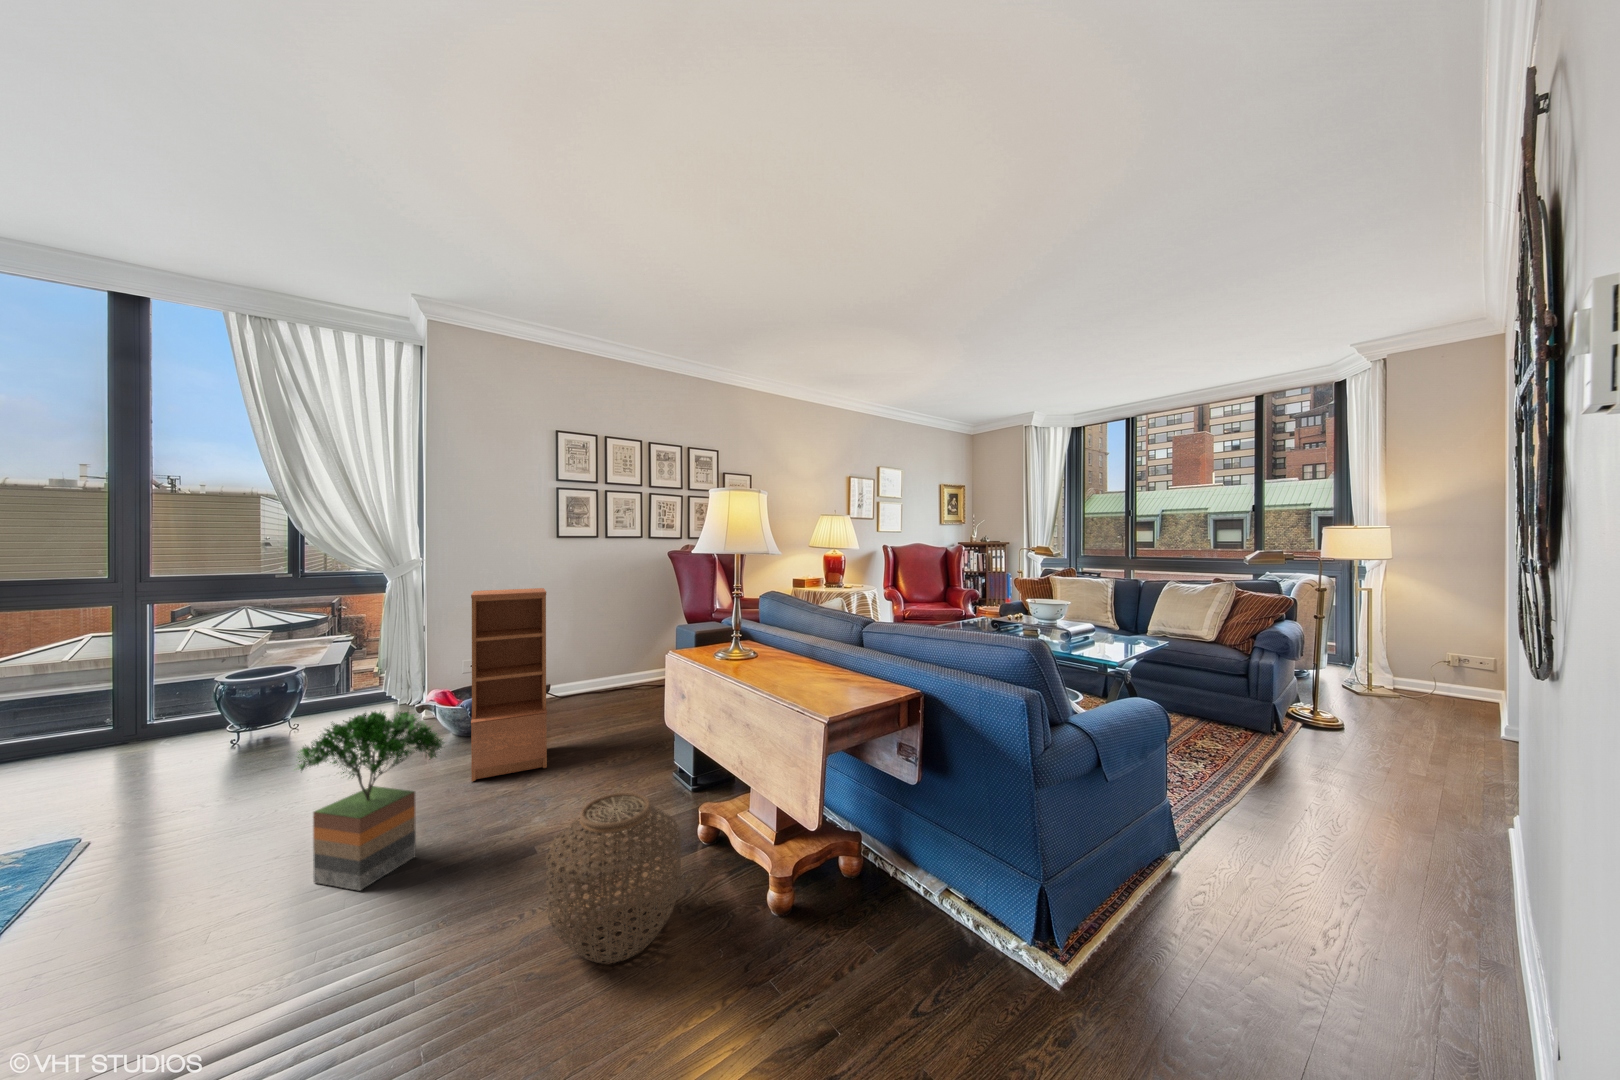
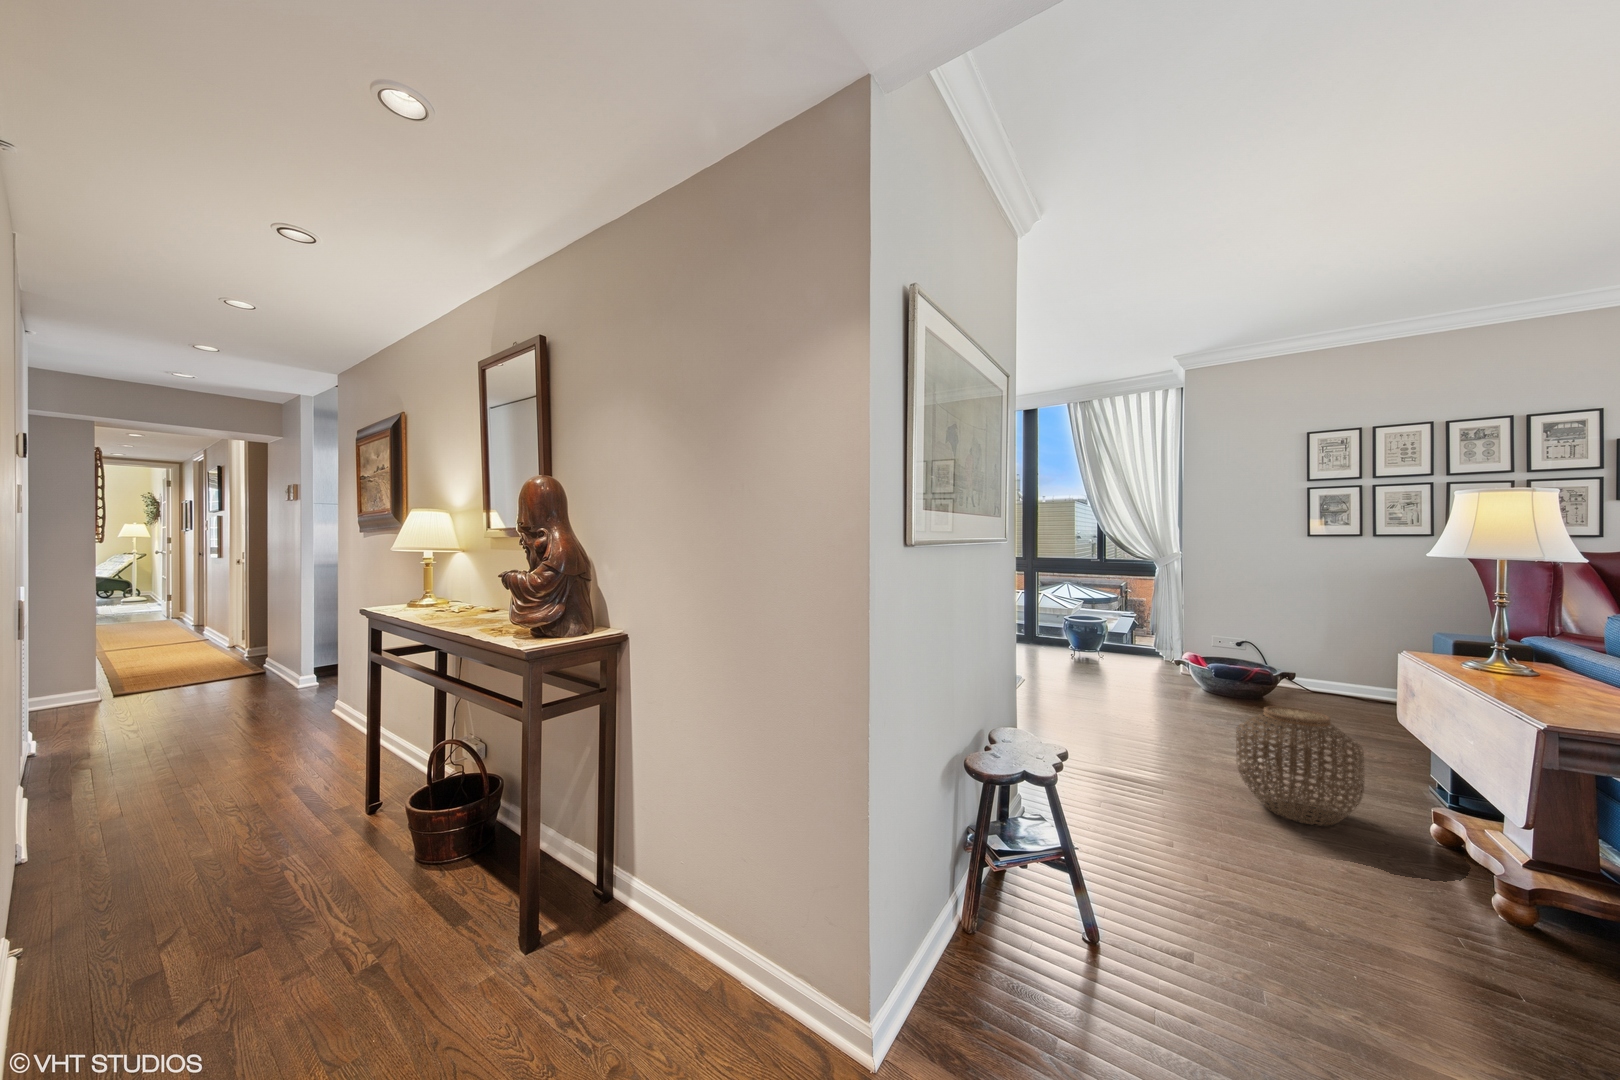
bookcase: present [471,588,547,781] -> none [1209,572,1278,724]
potted tree: present [297,711,444,891] -> none [1097,631,1183,732]

